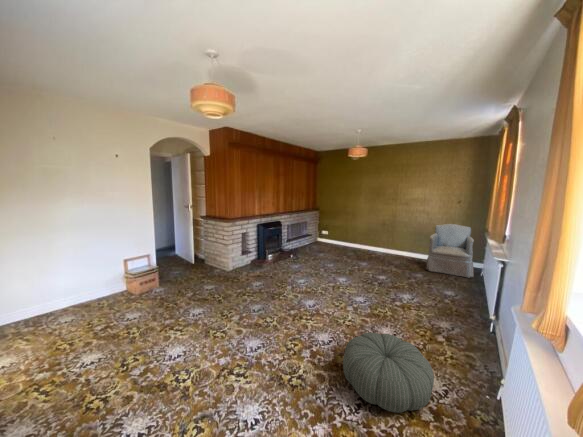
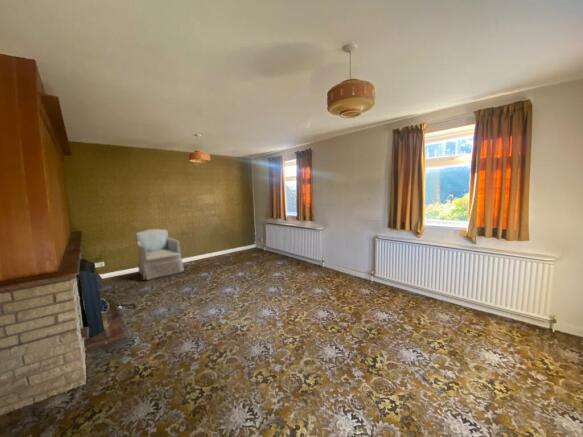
pouf: present [343,332,434,413] -> none [198,332,277,406]

